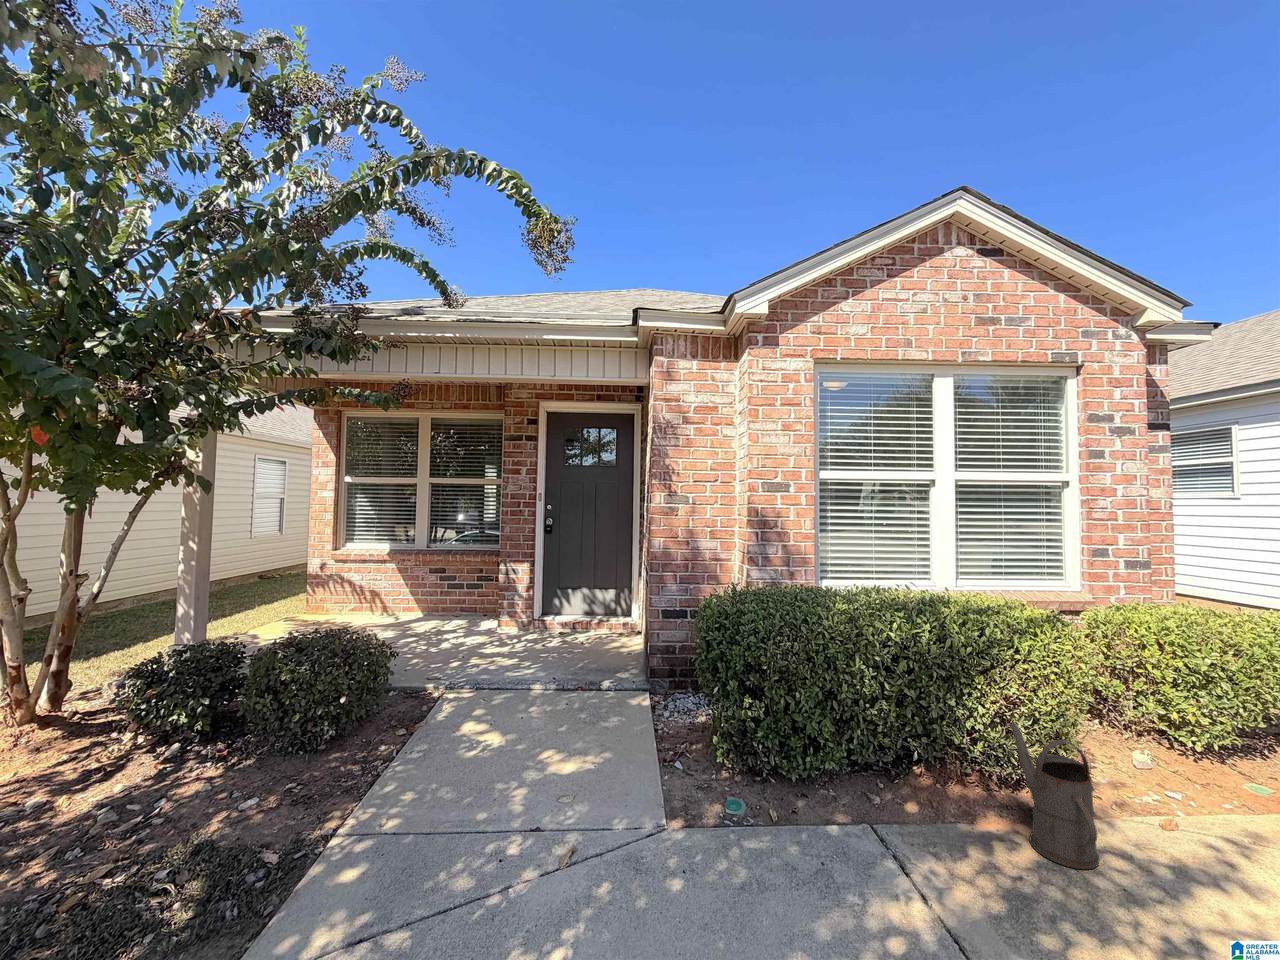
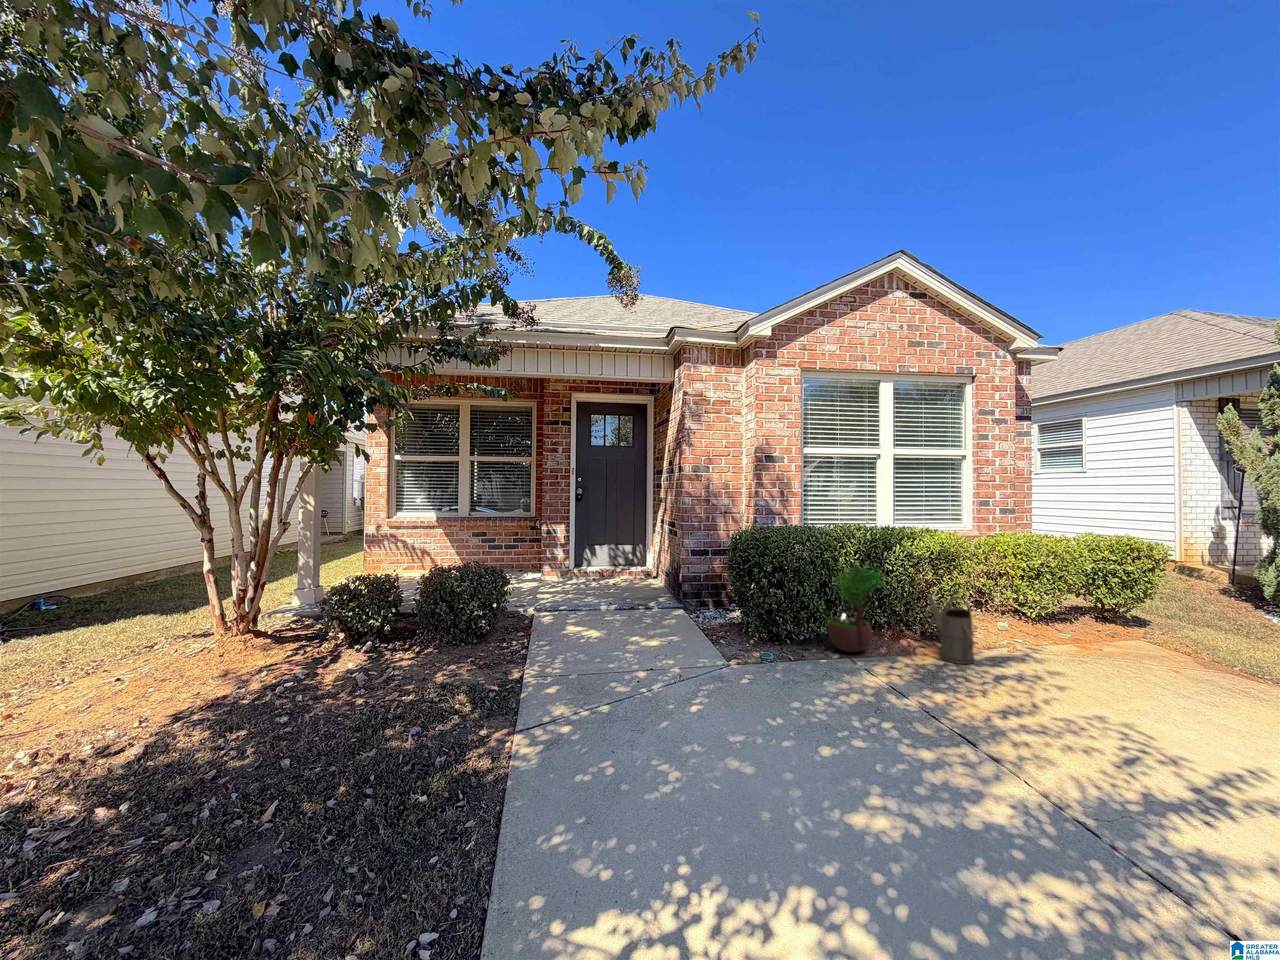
potted tree: none [833,658,932,817] -> present [828,564,881,652]

